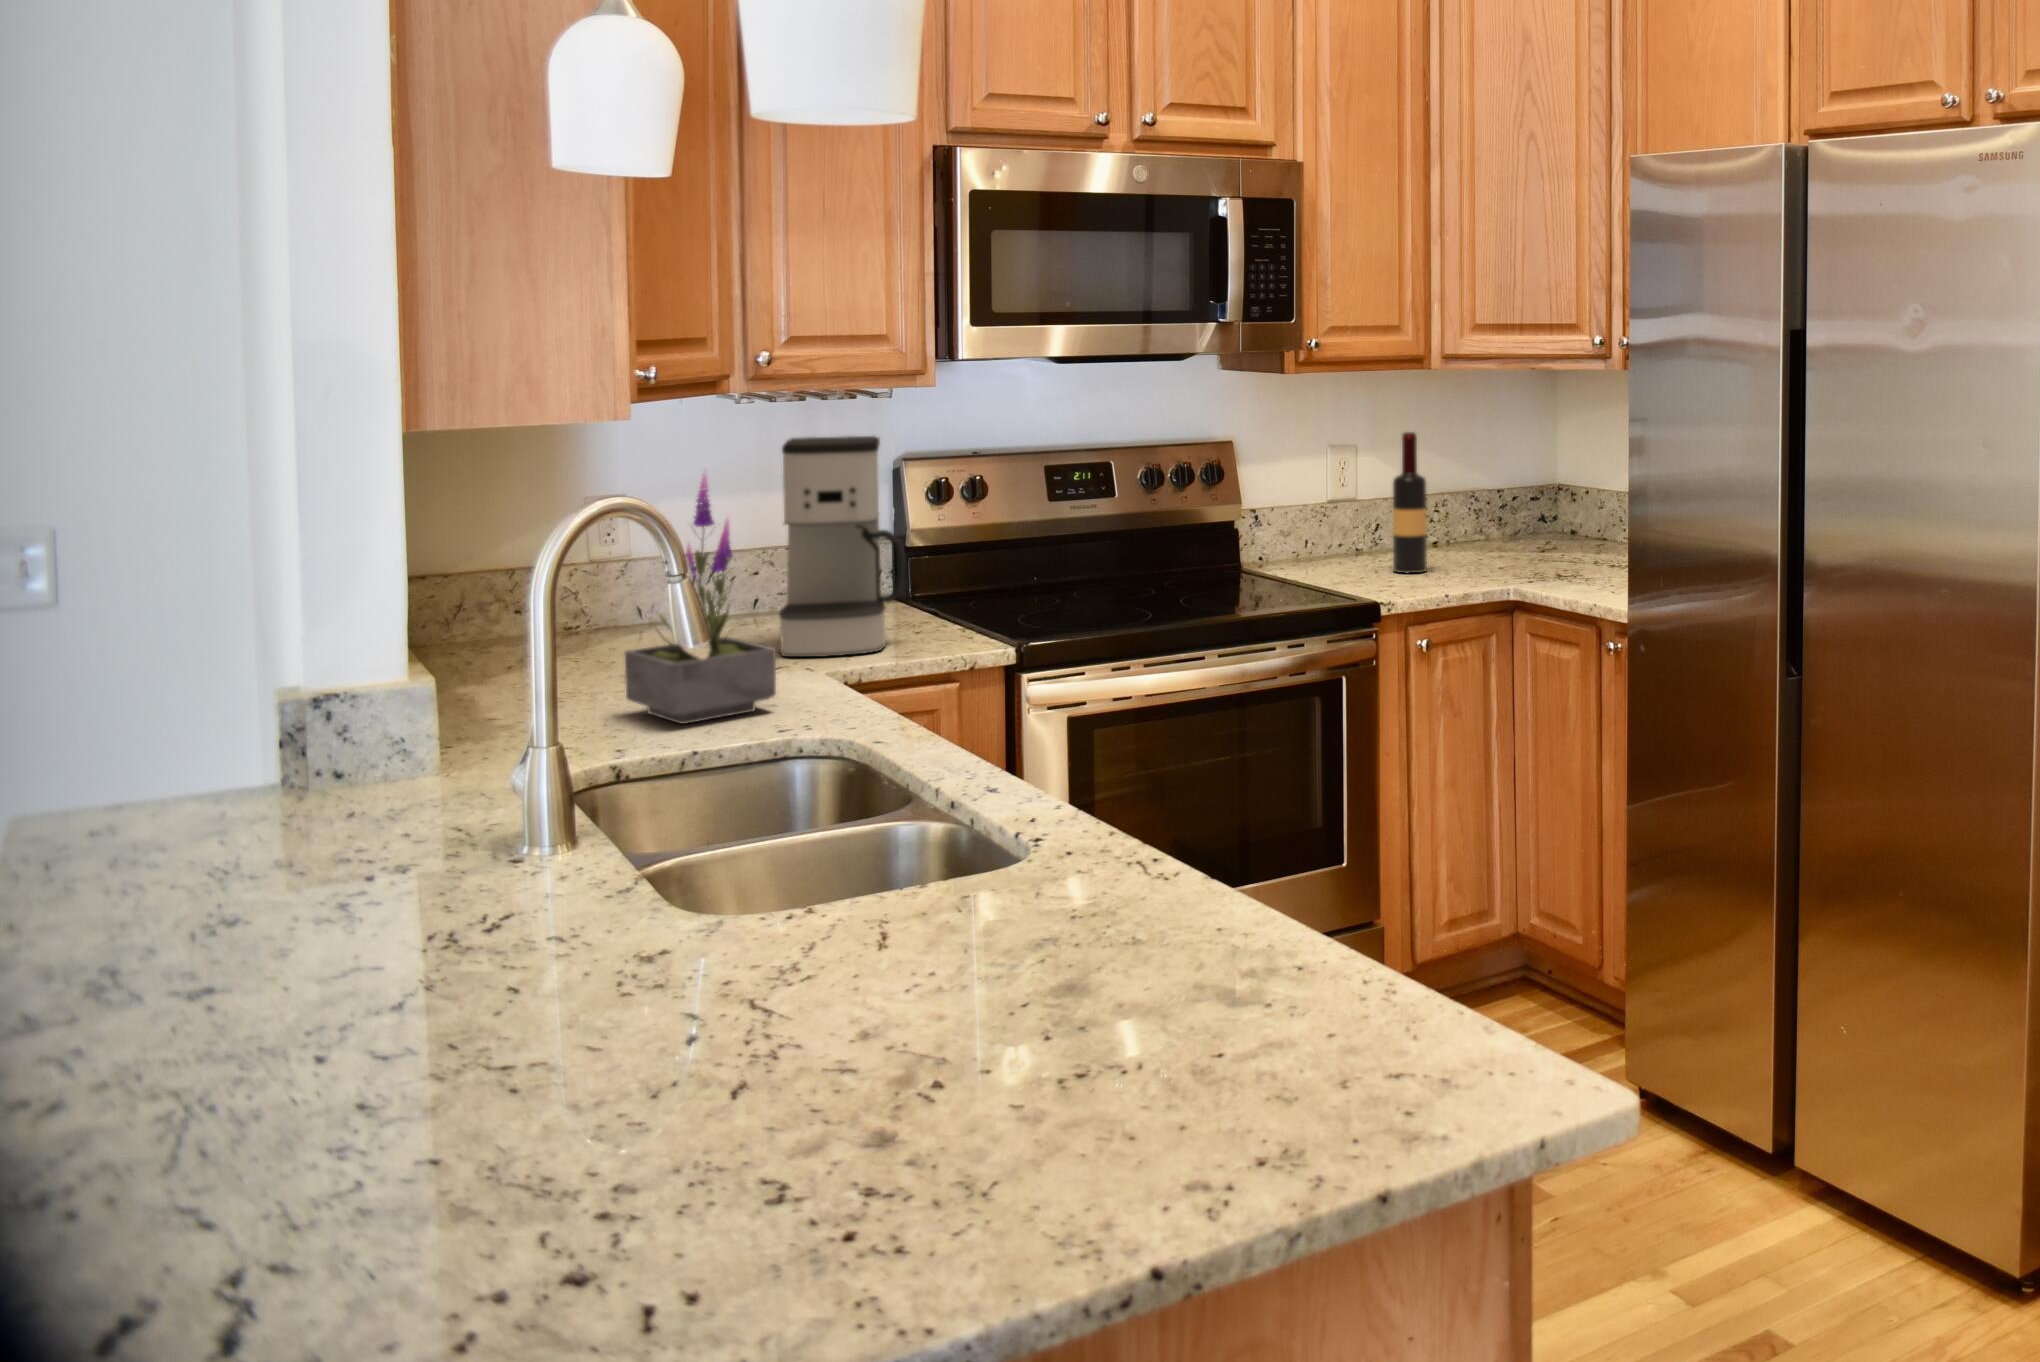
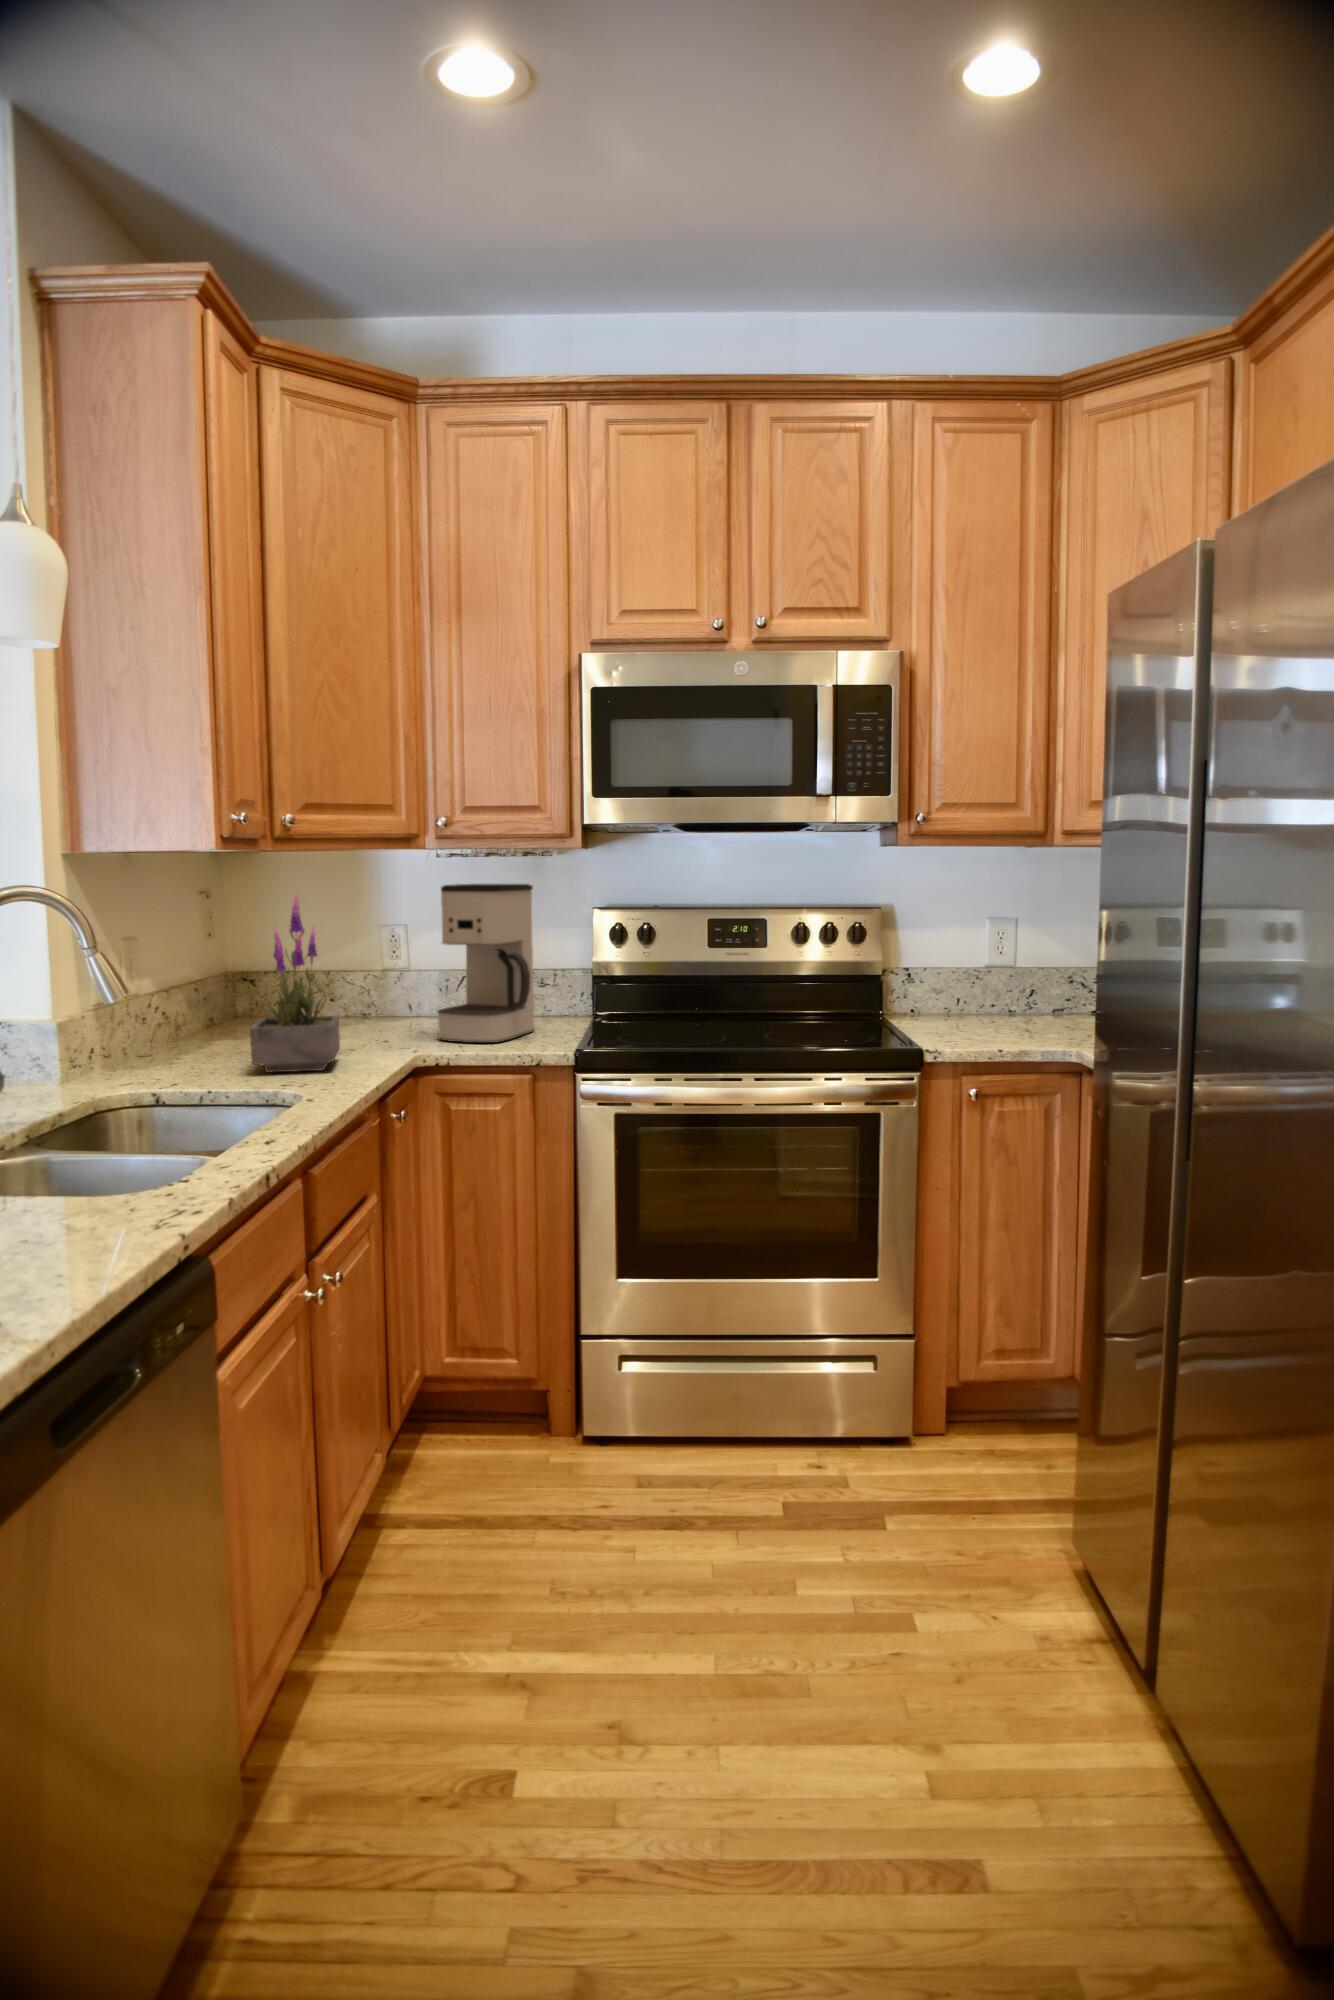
wine bottle: present [1393,432,1427,573] -> none [1001,903,1035,1031]

